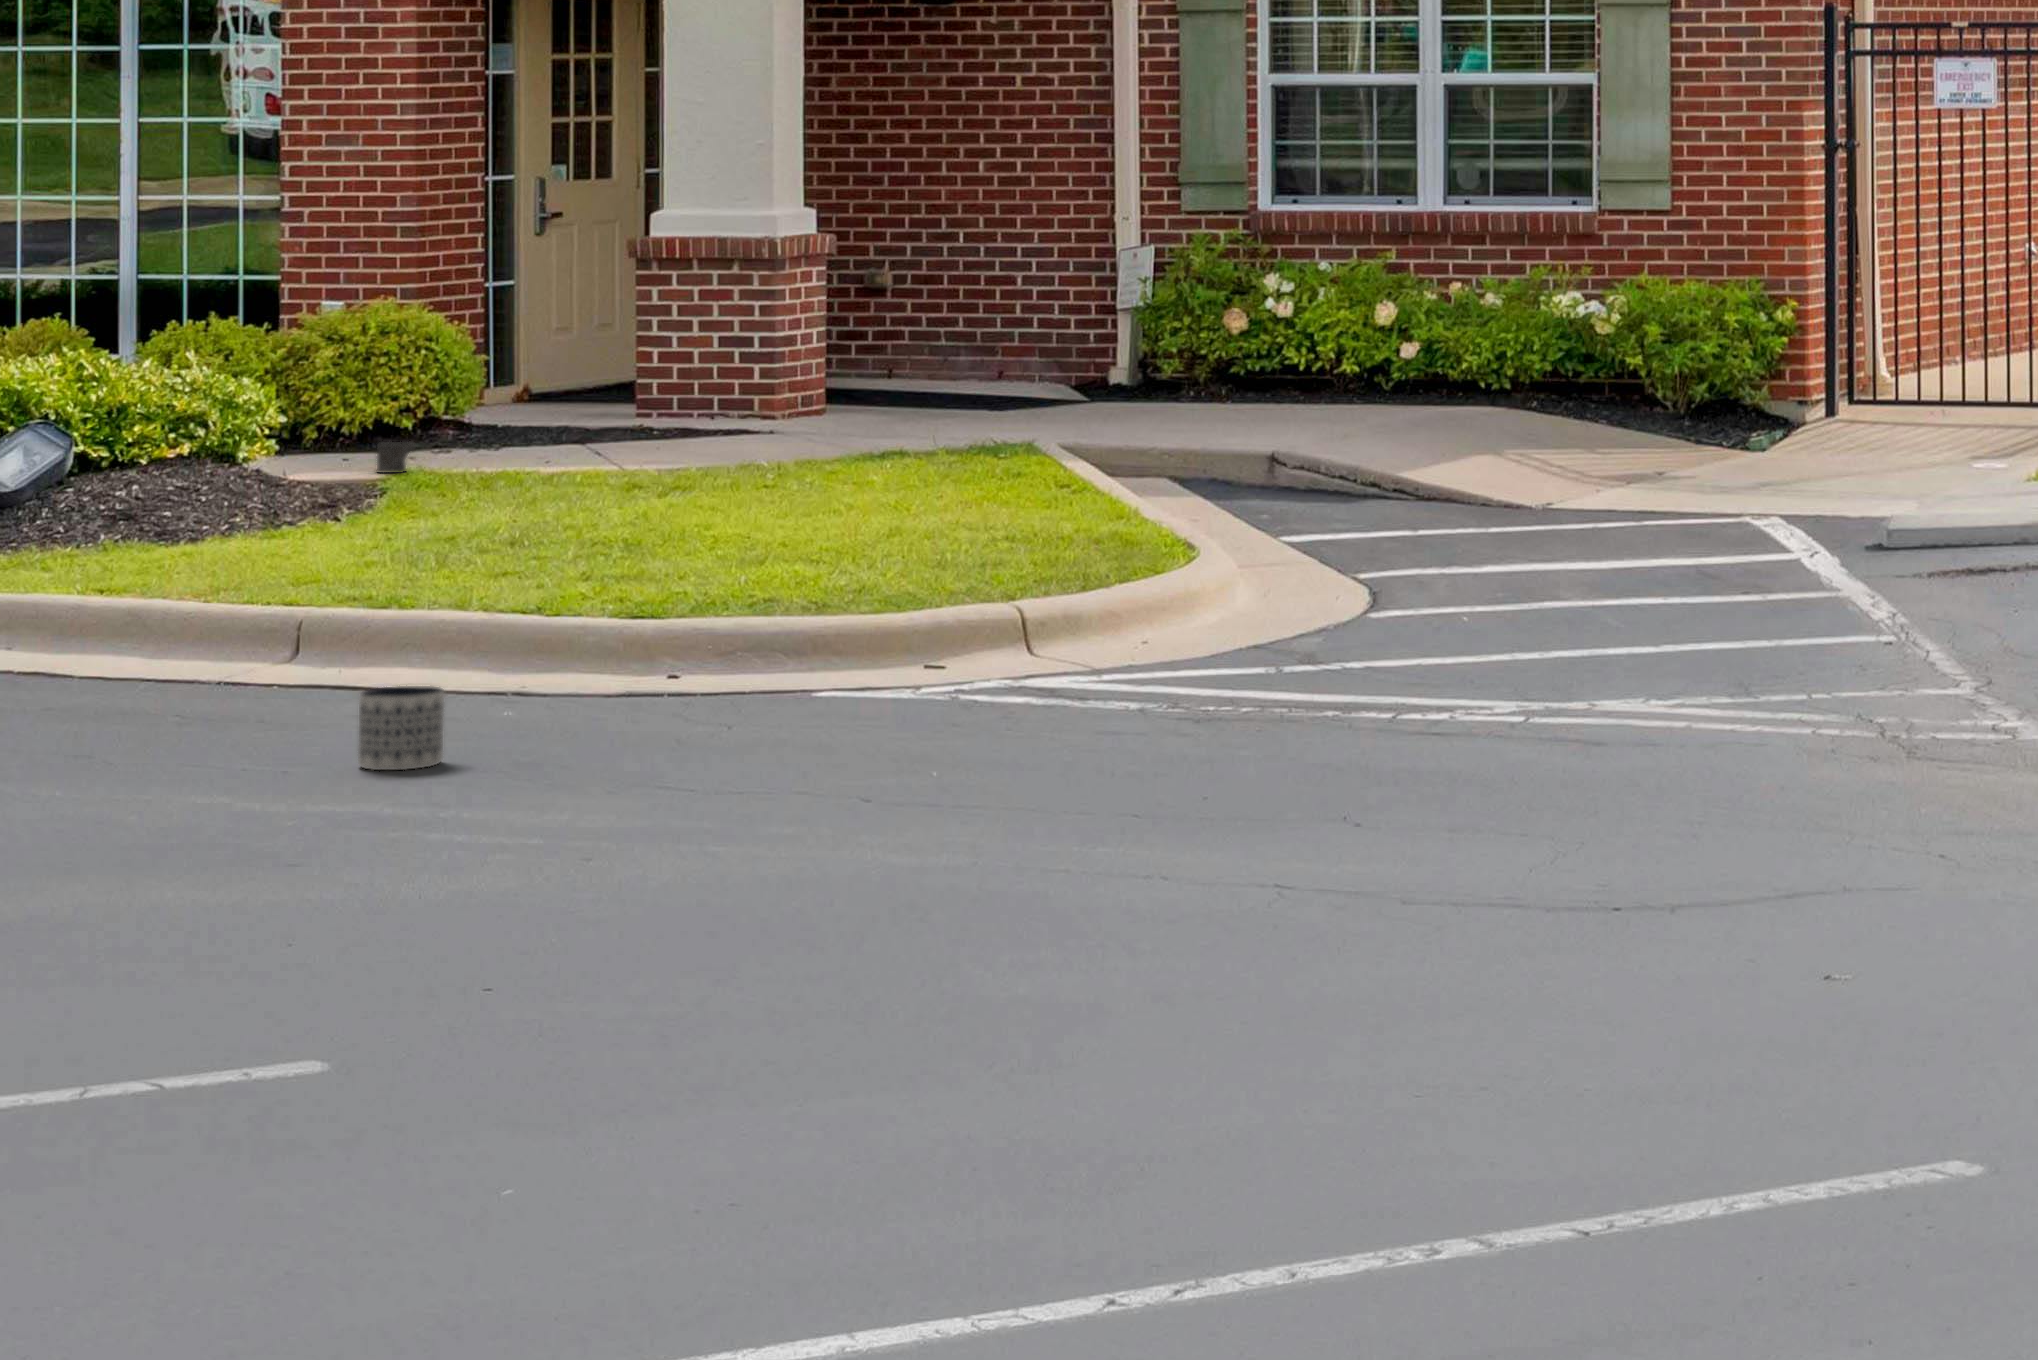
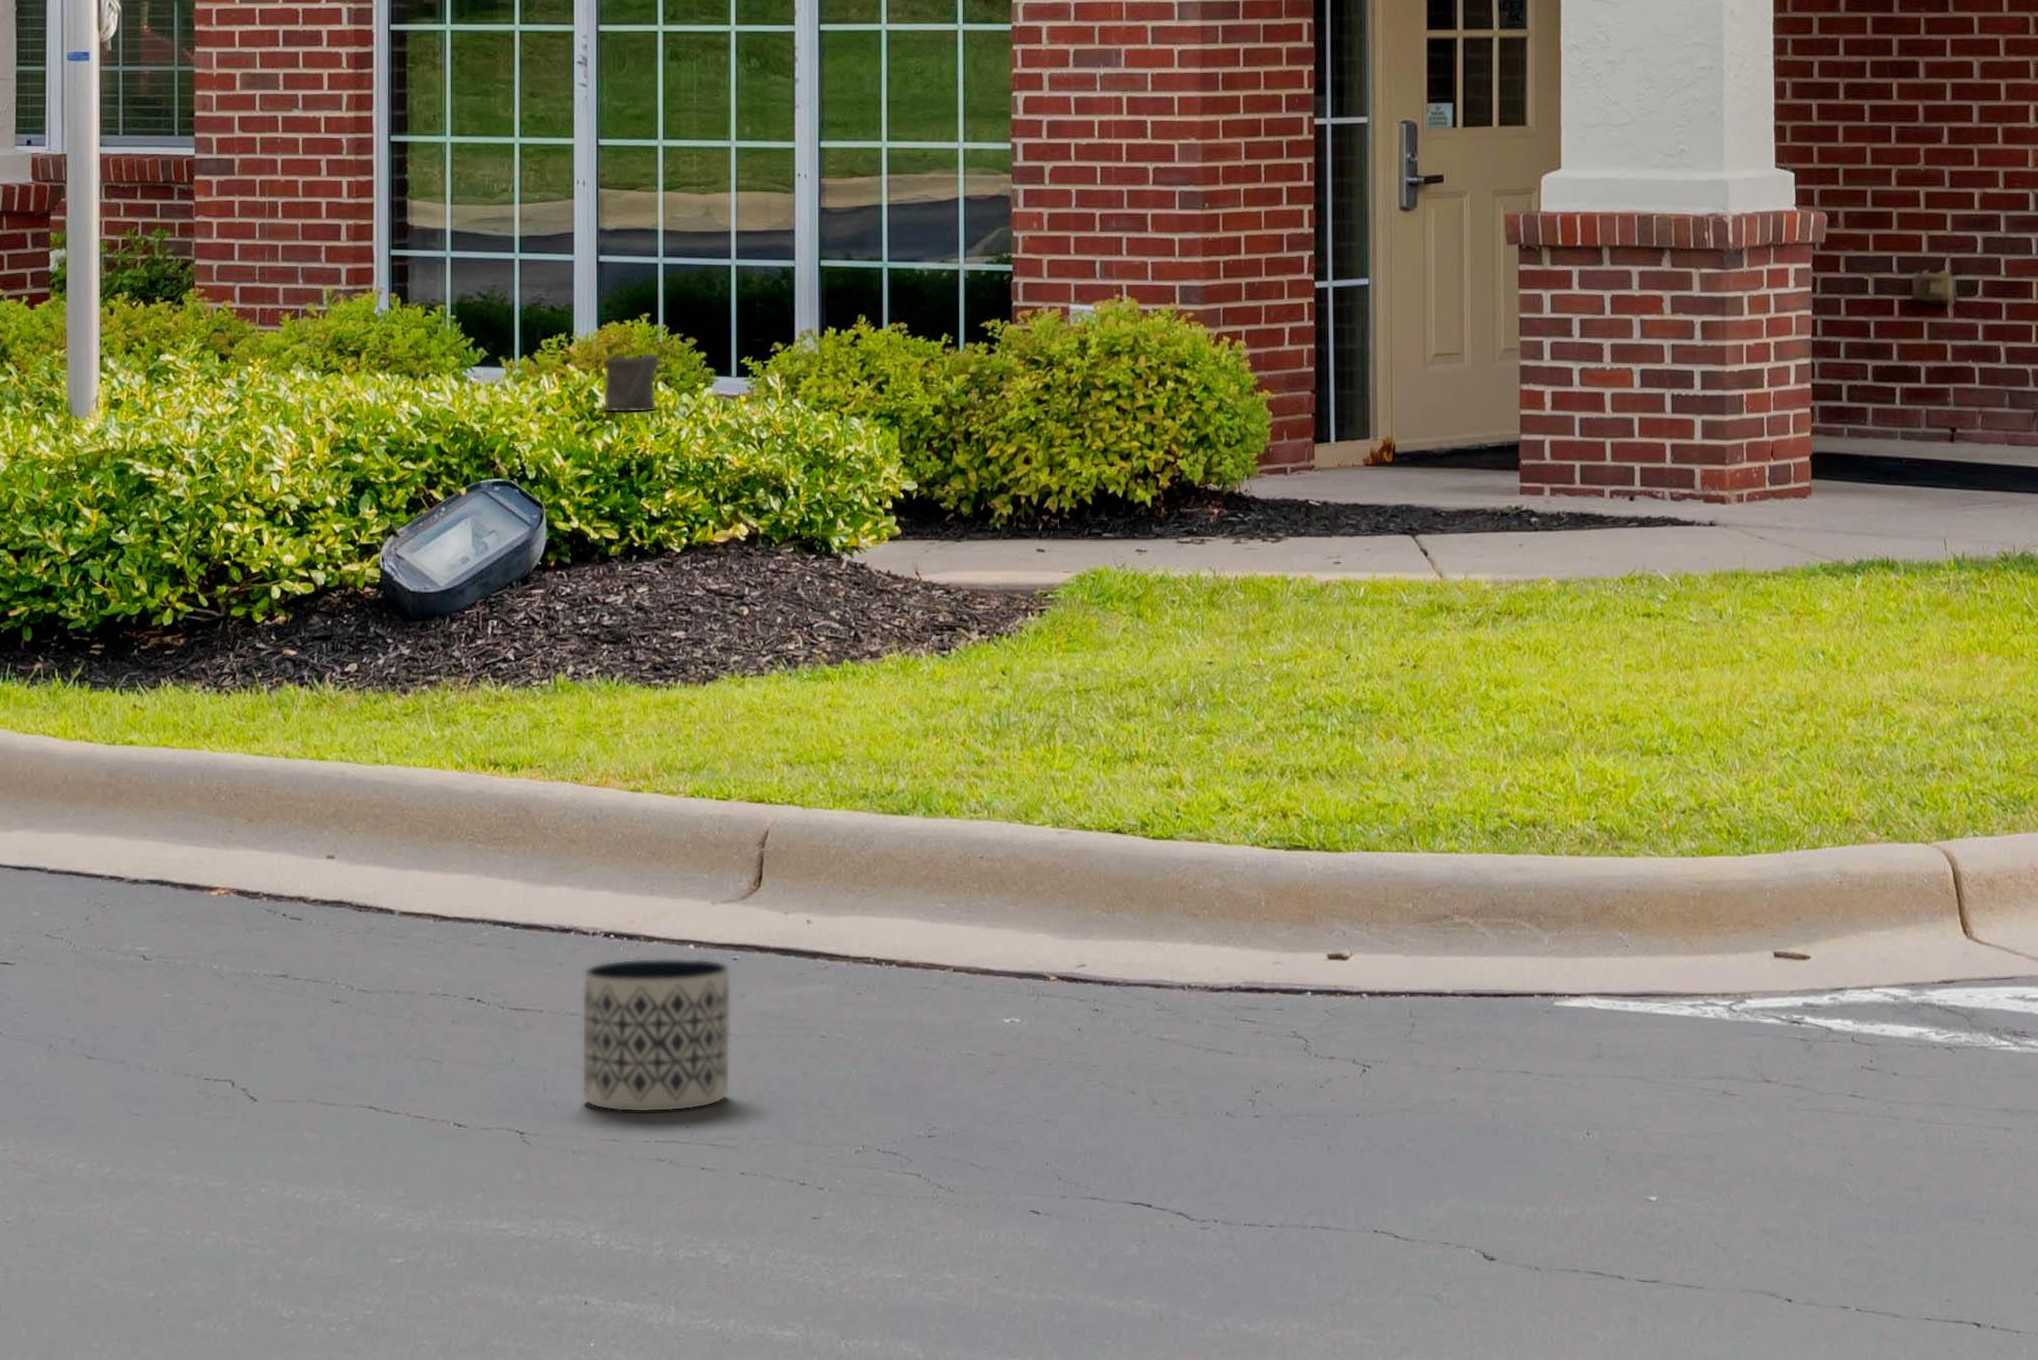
watering can: present [377,442,415,473] -> present [605,355,658,411]

